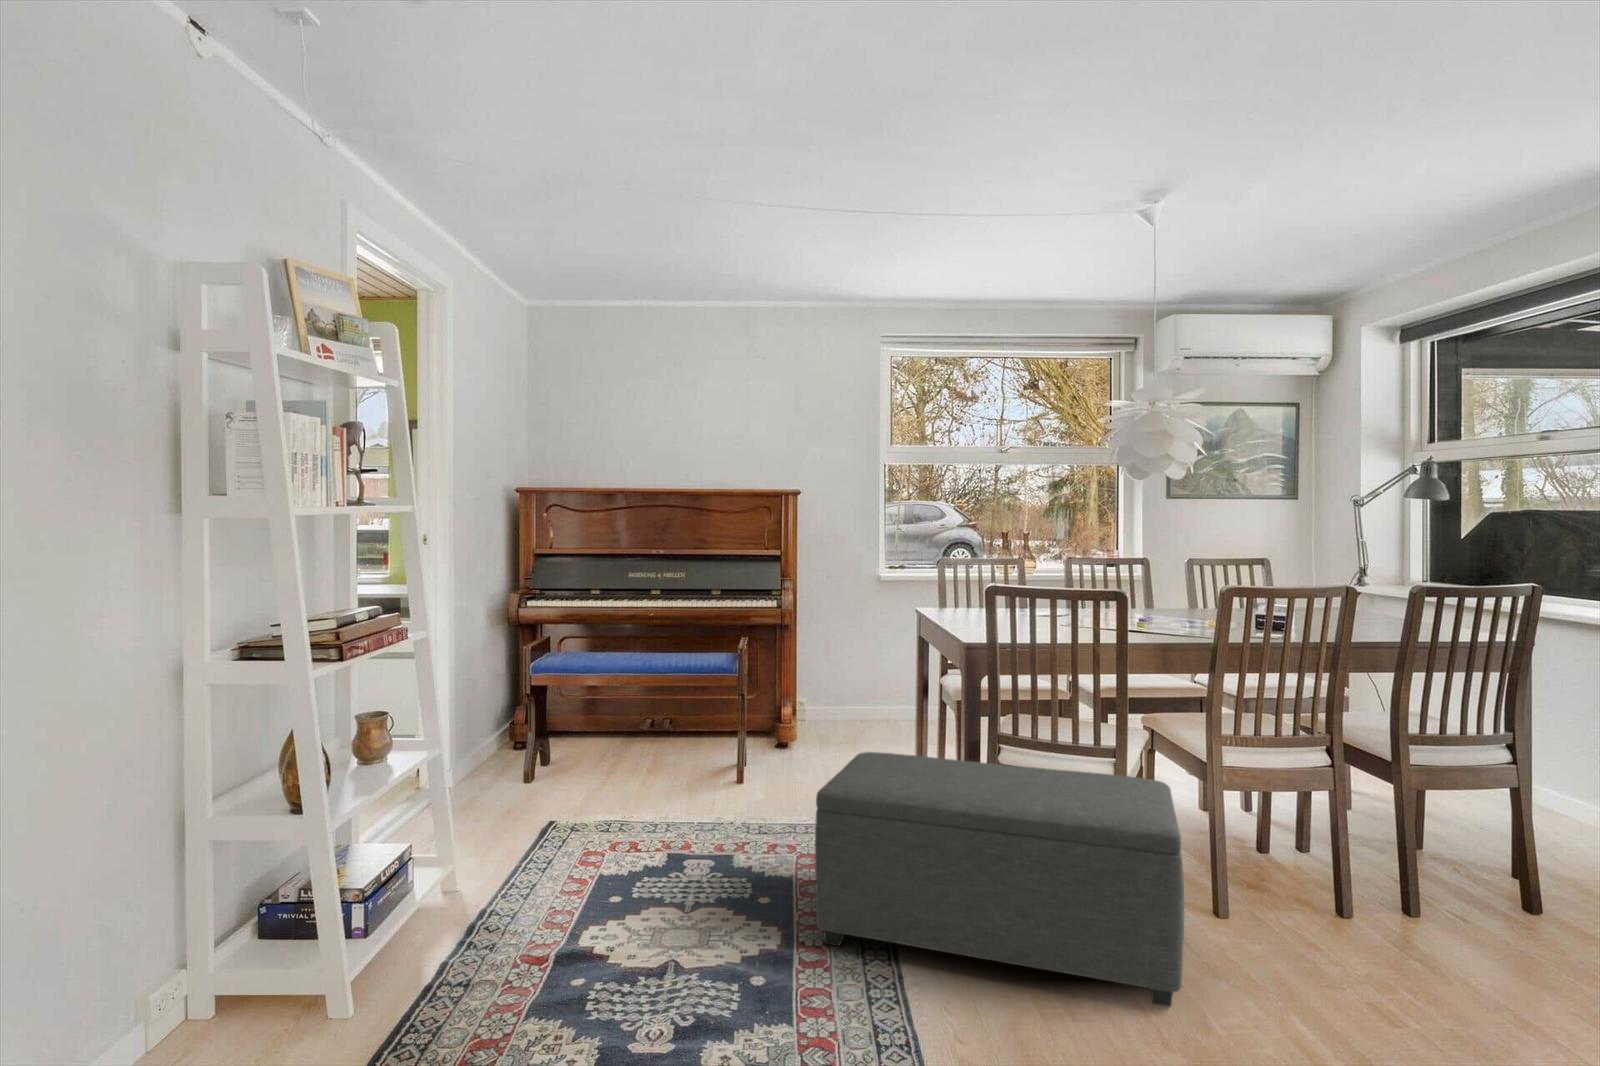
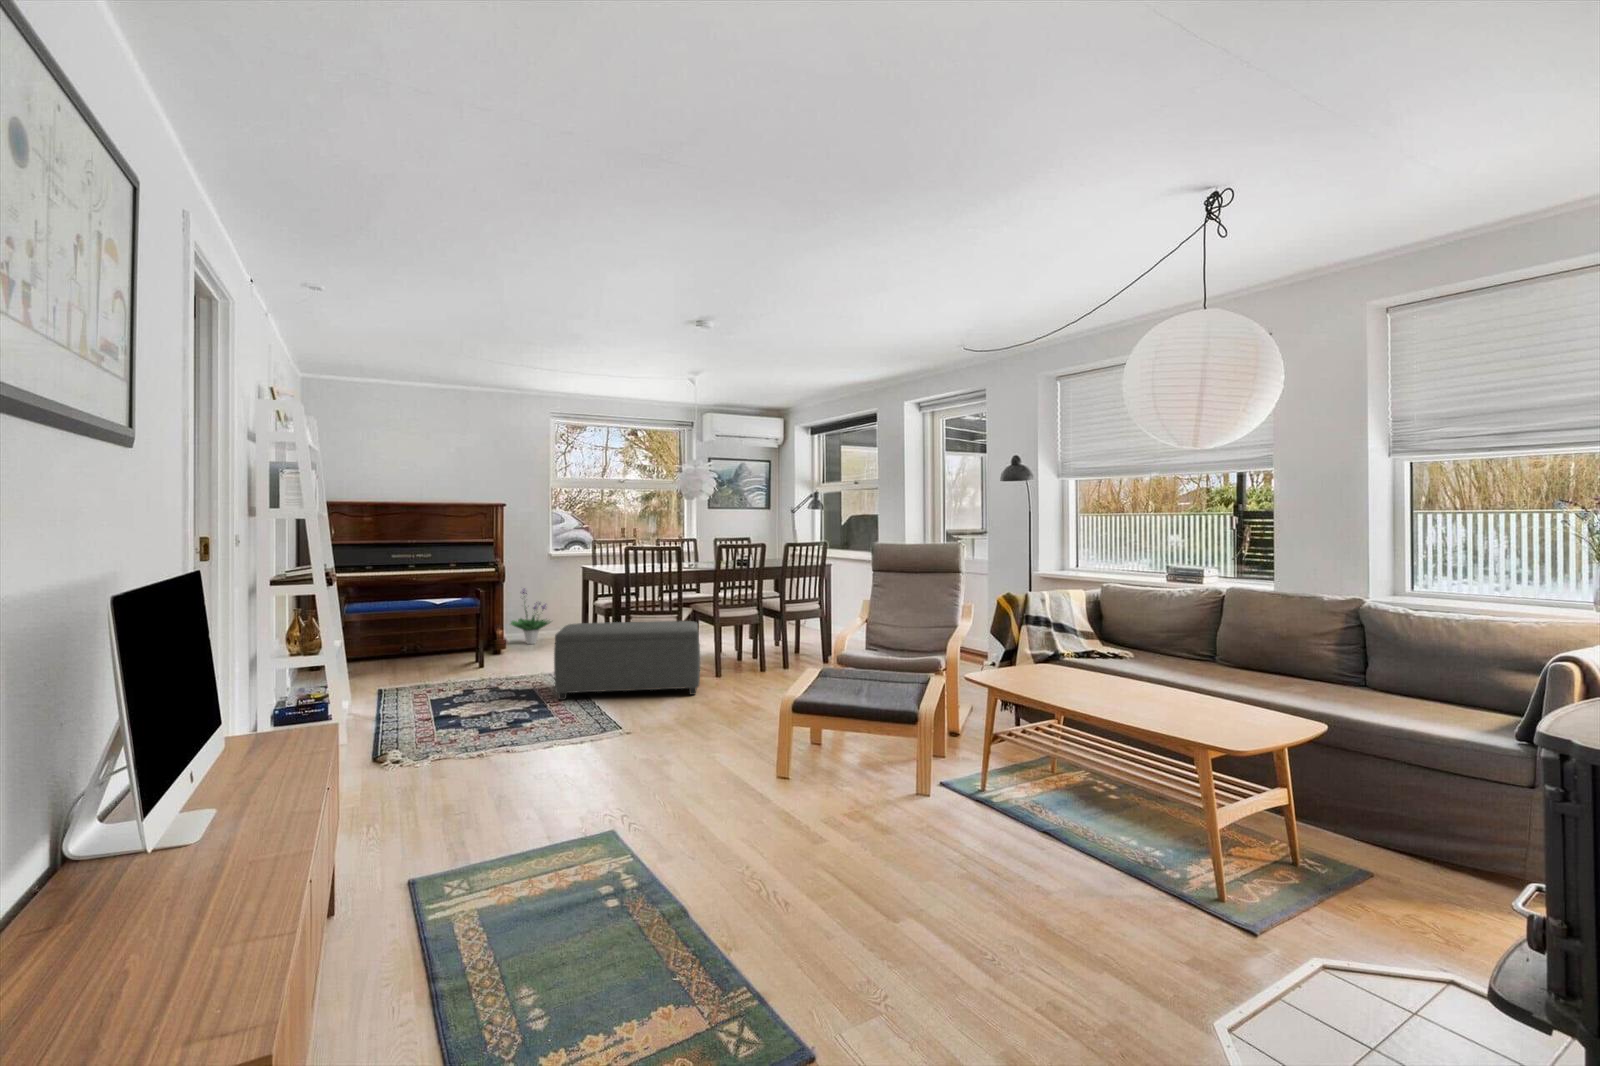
potted plant: none [811,634,884,732] -> present [511,588,550,644]

